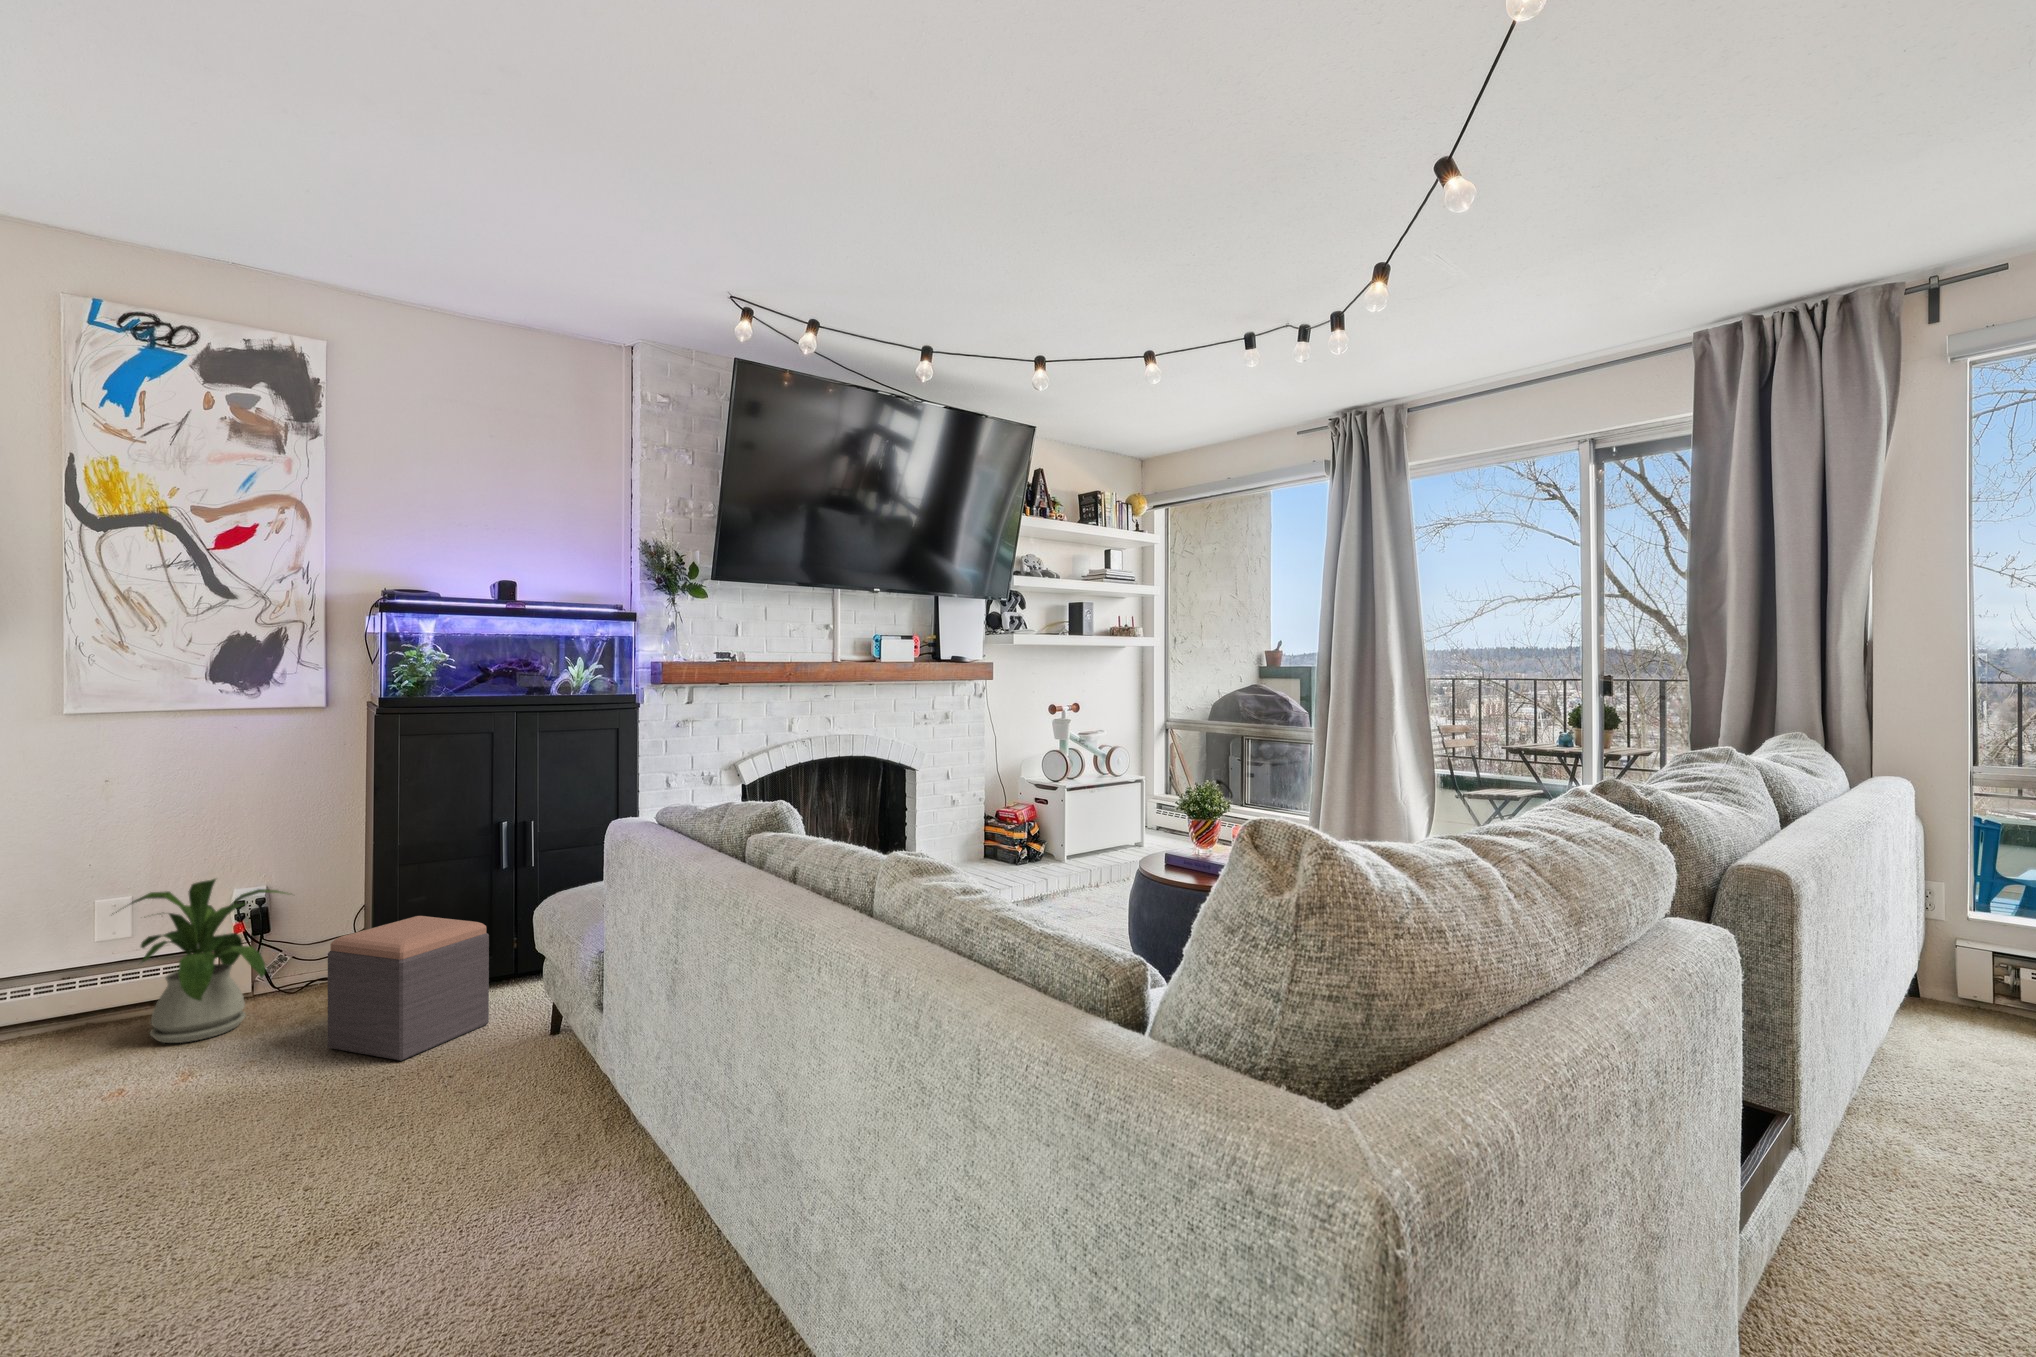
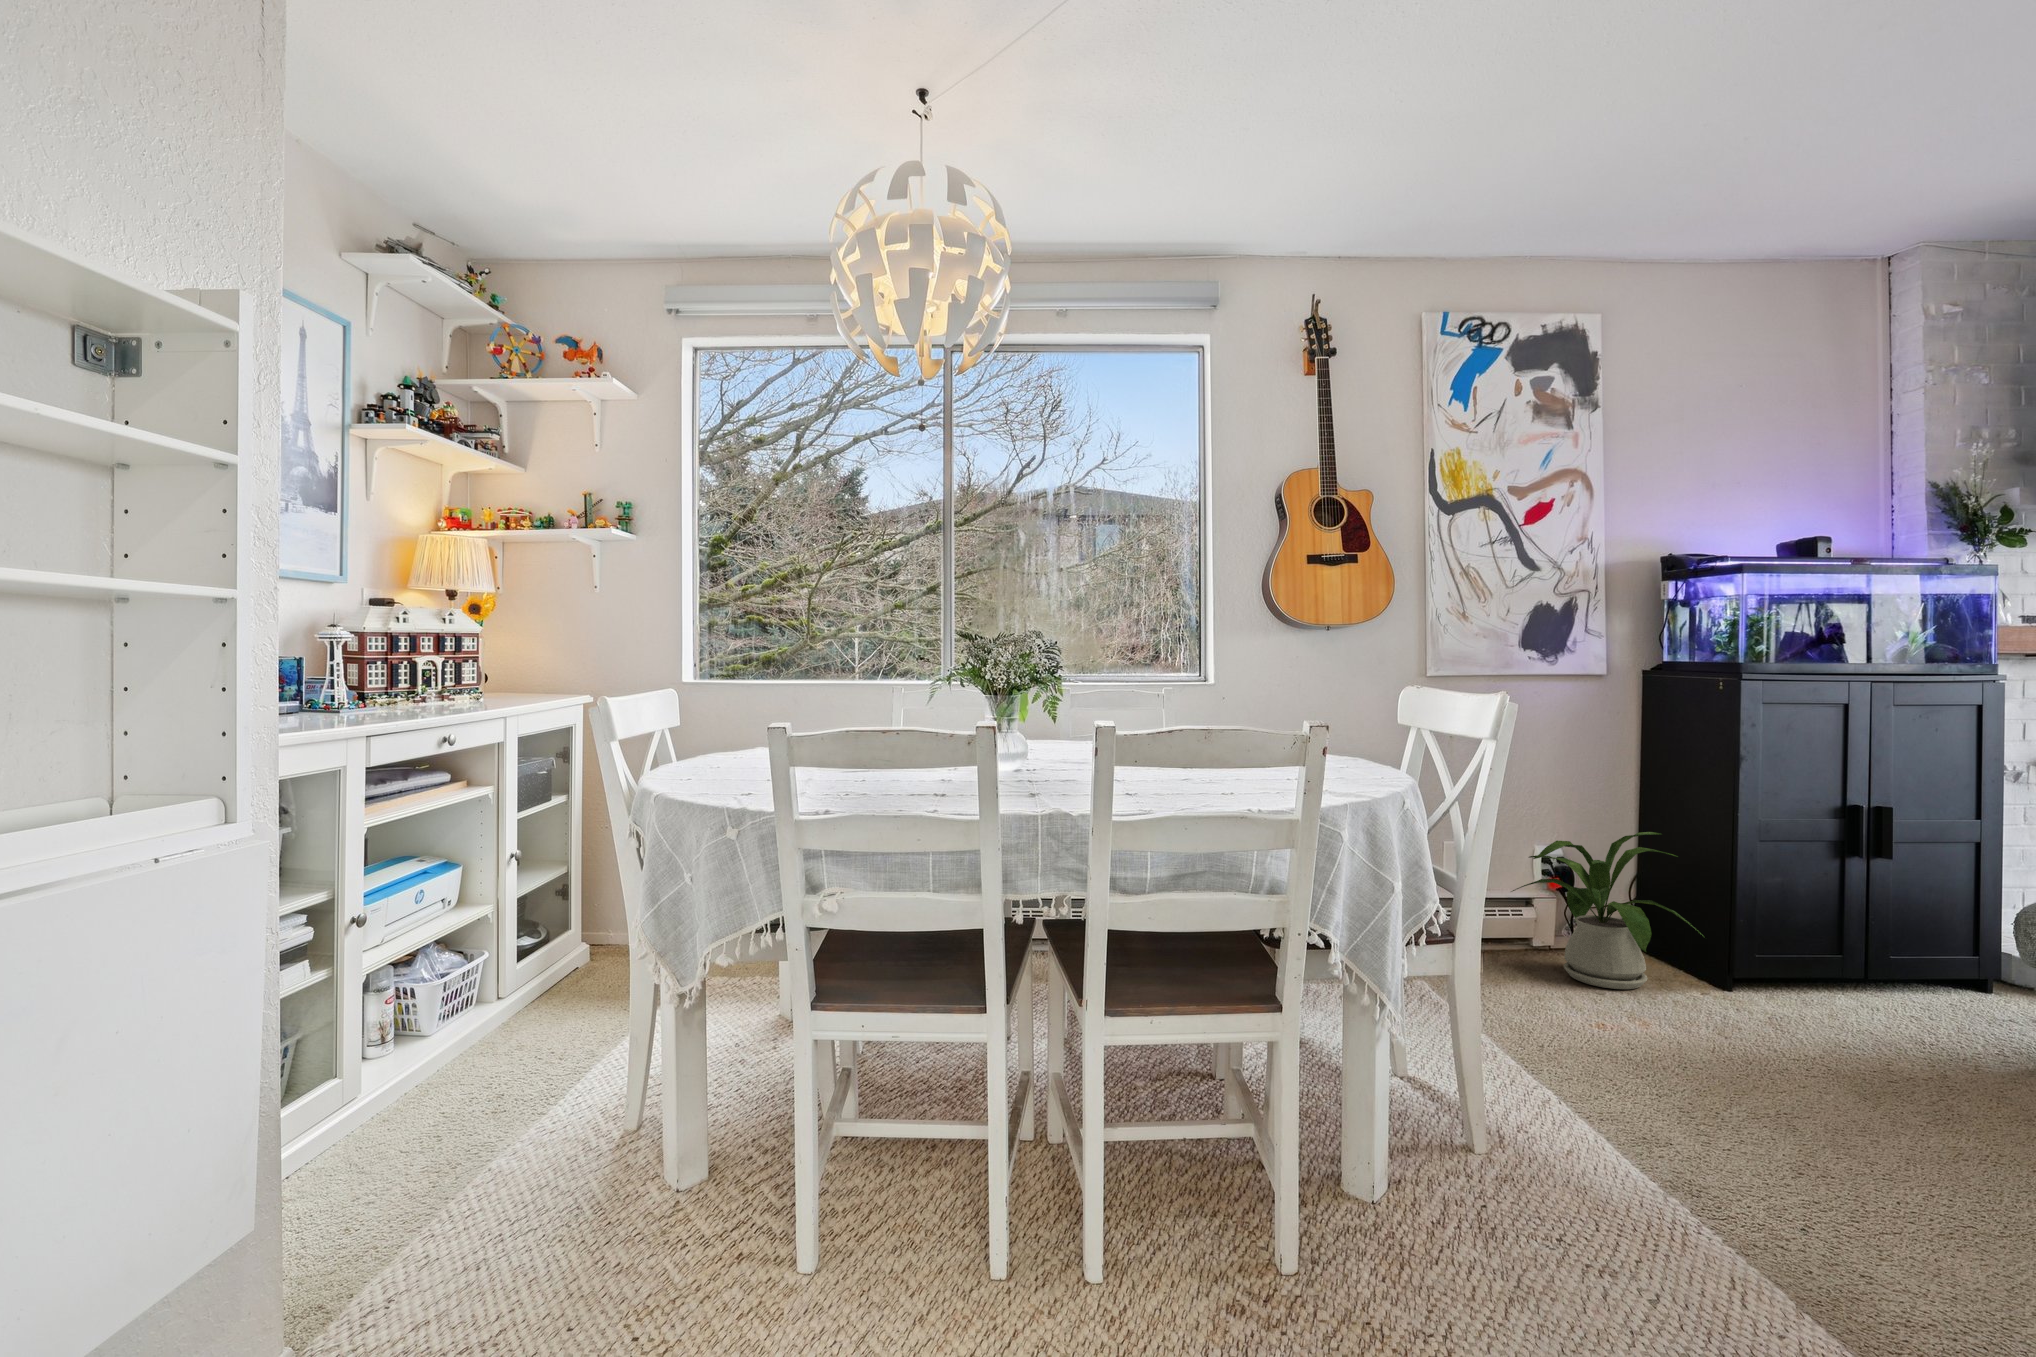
footstool: present [328,916,489,1061] -> none [1819,893,1992,1059]

